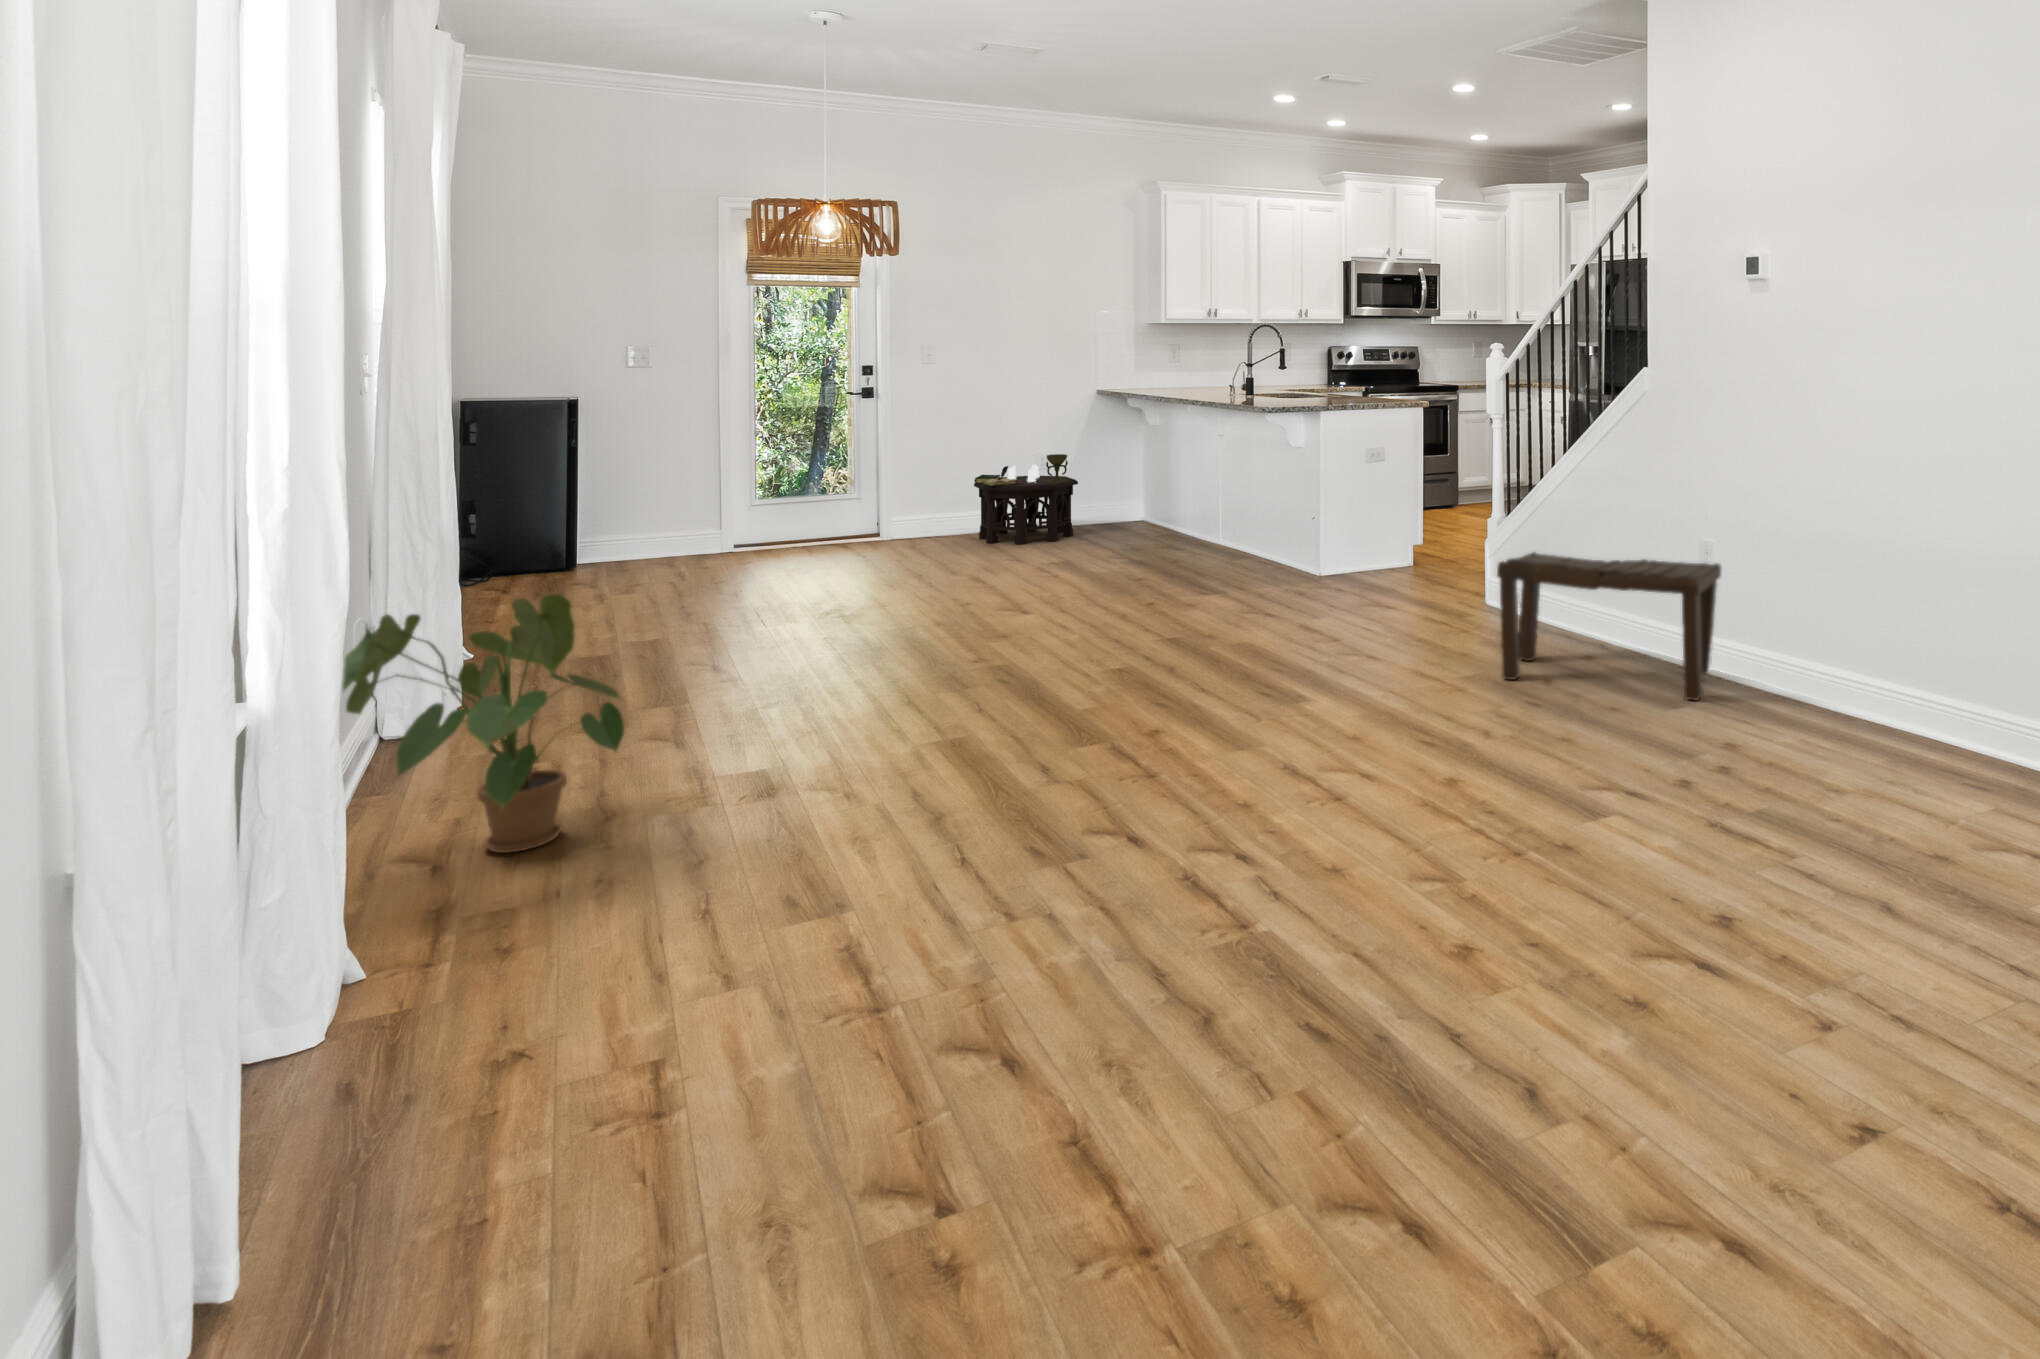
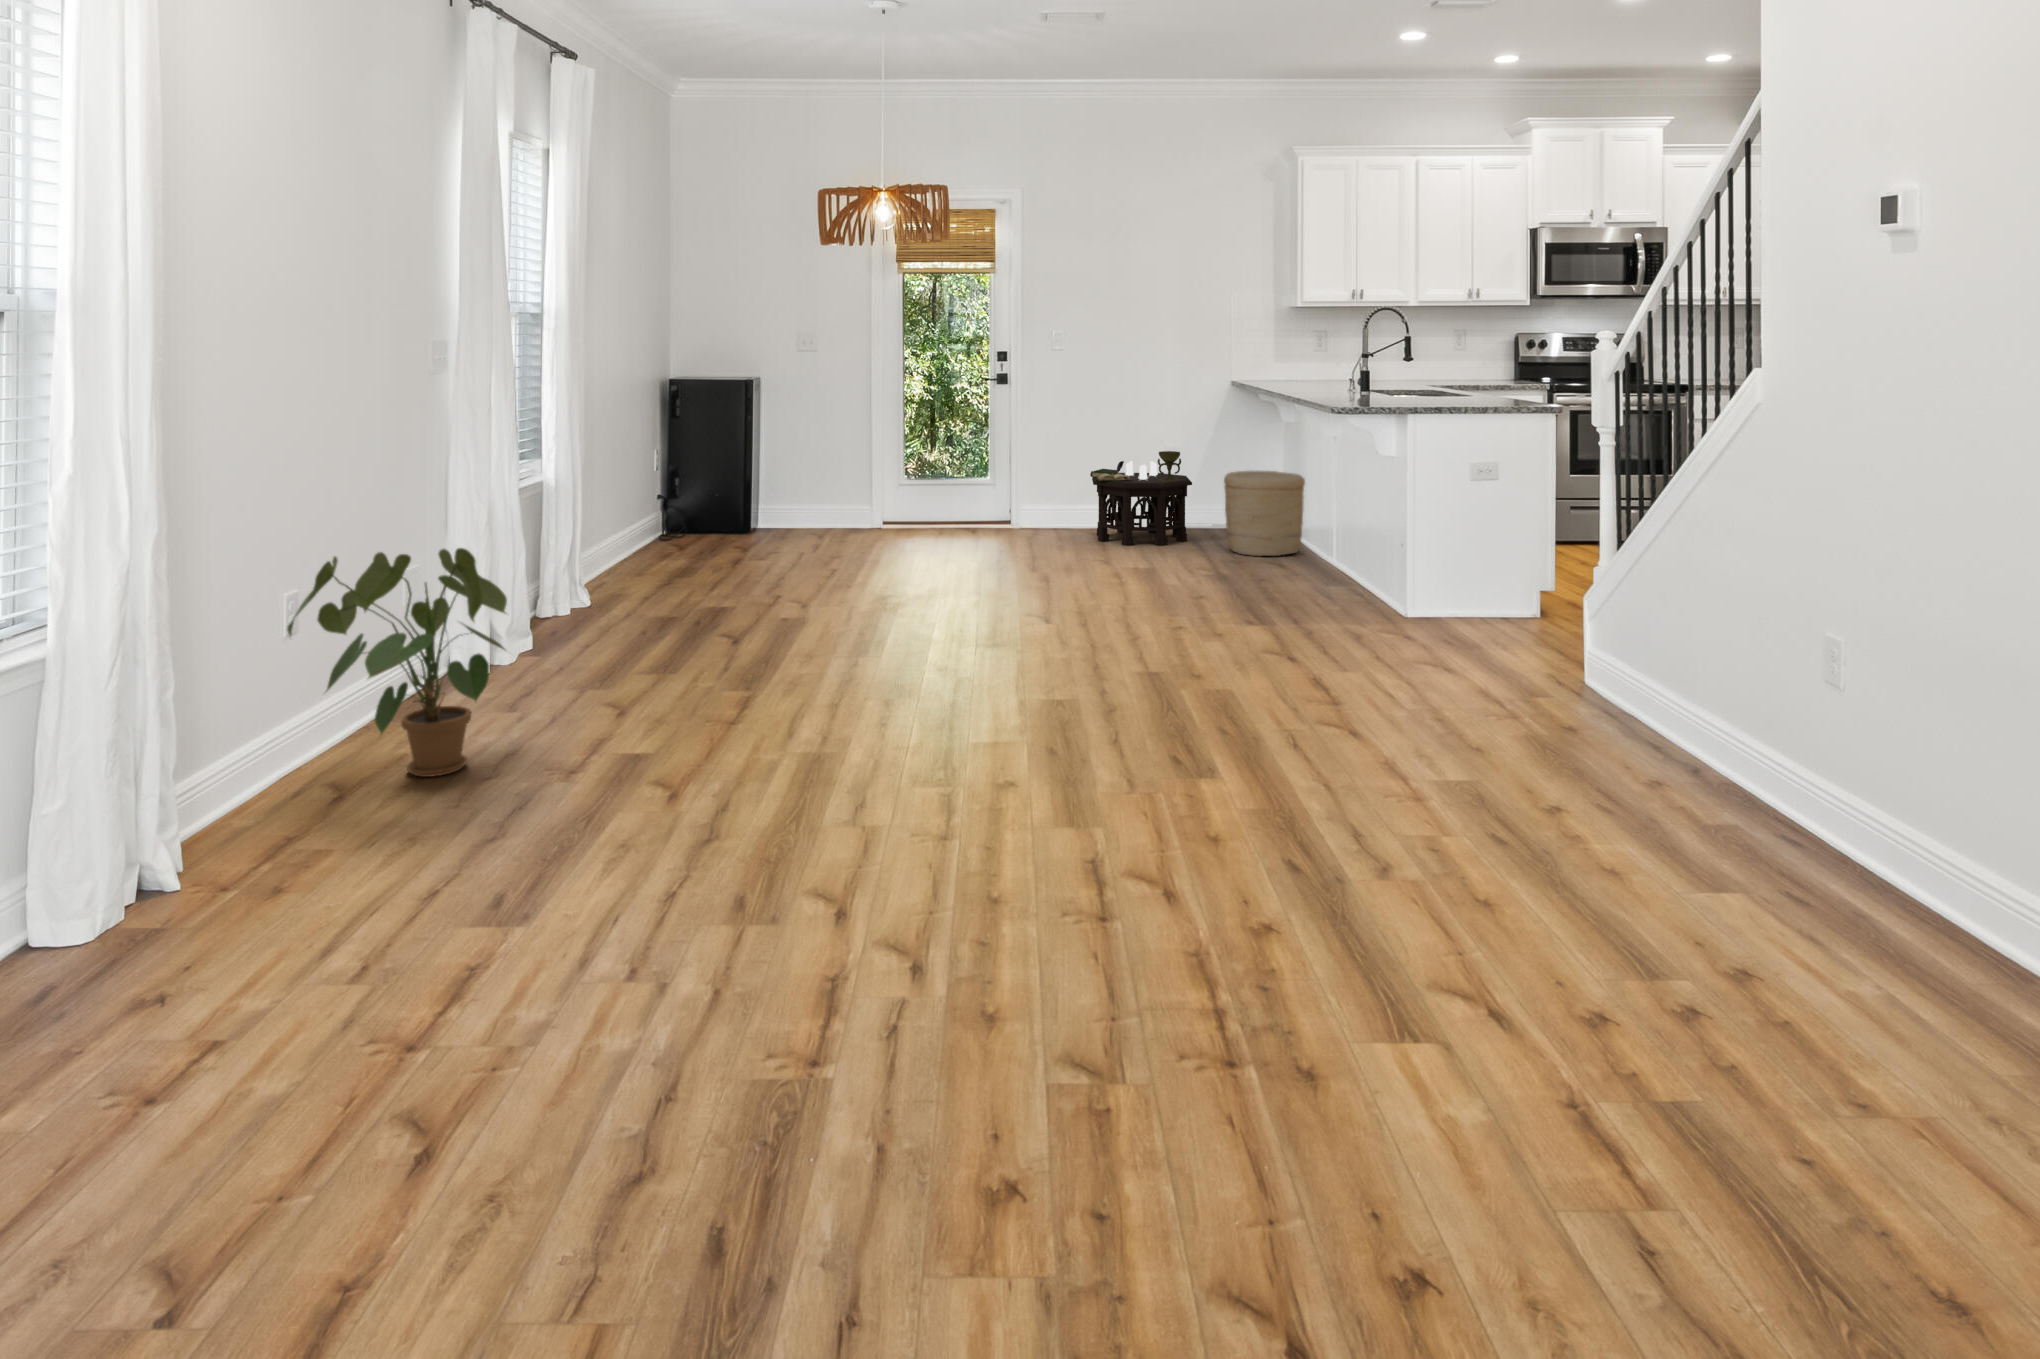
woven basket: none [1115,467,1188,542] -> present [1224,471,1305,556]
bench: present [1497,552,1721,700] -> none [1486,621,1863,895]

